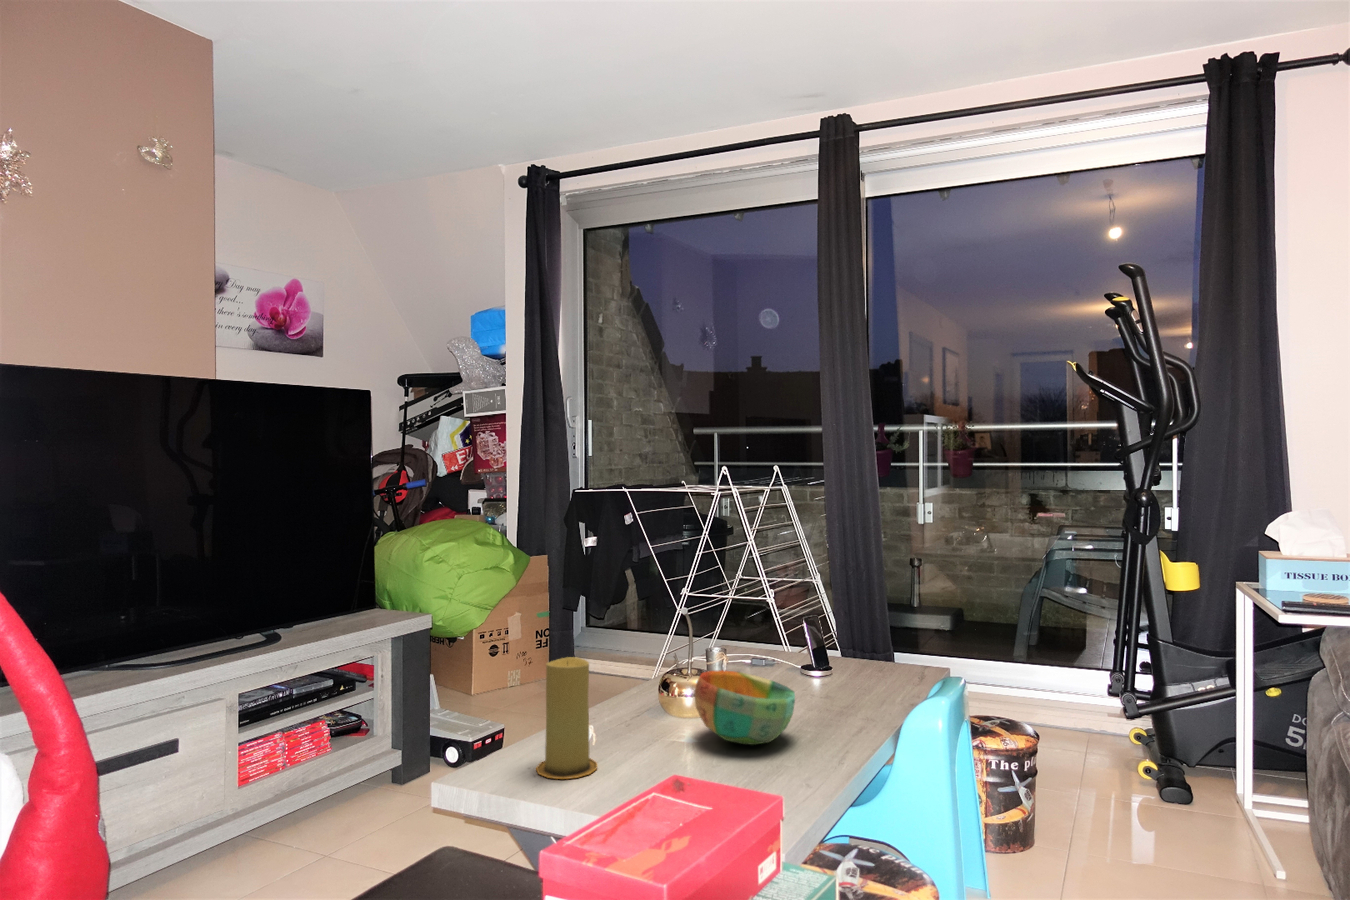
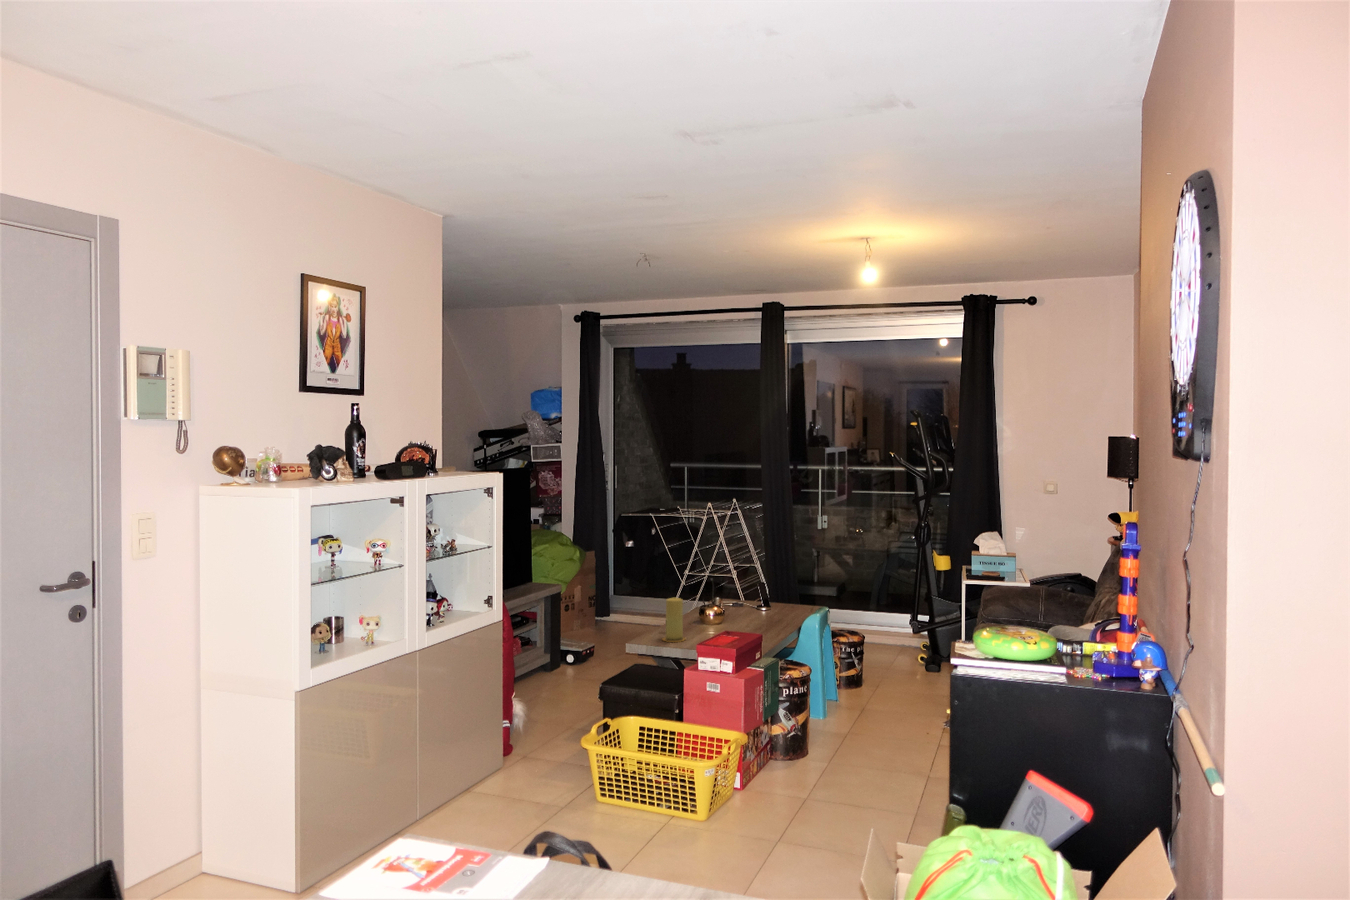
bowl: present [694,670,795,745] -> none [719,604,759,632]

